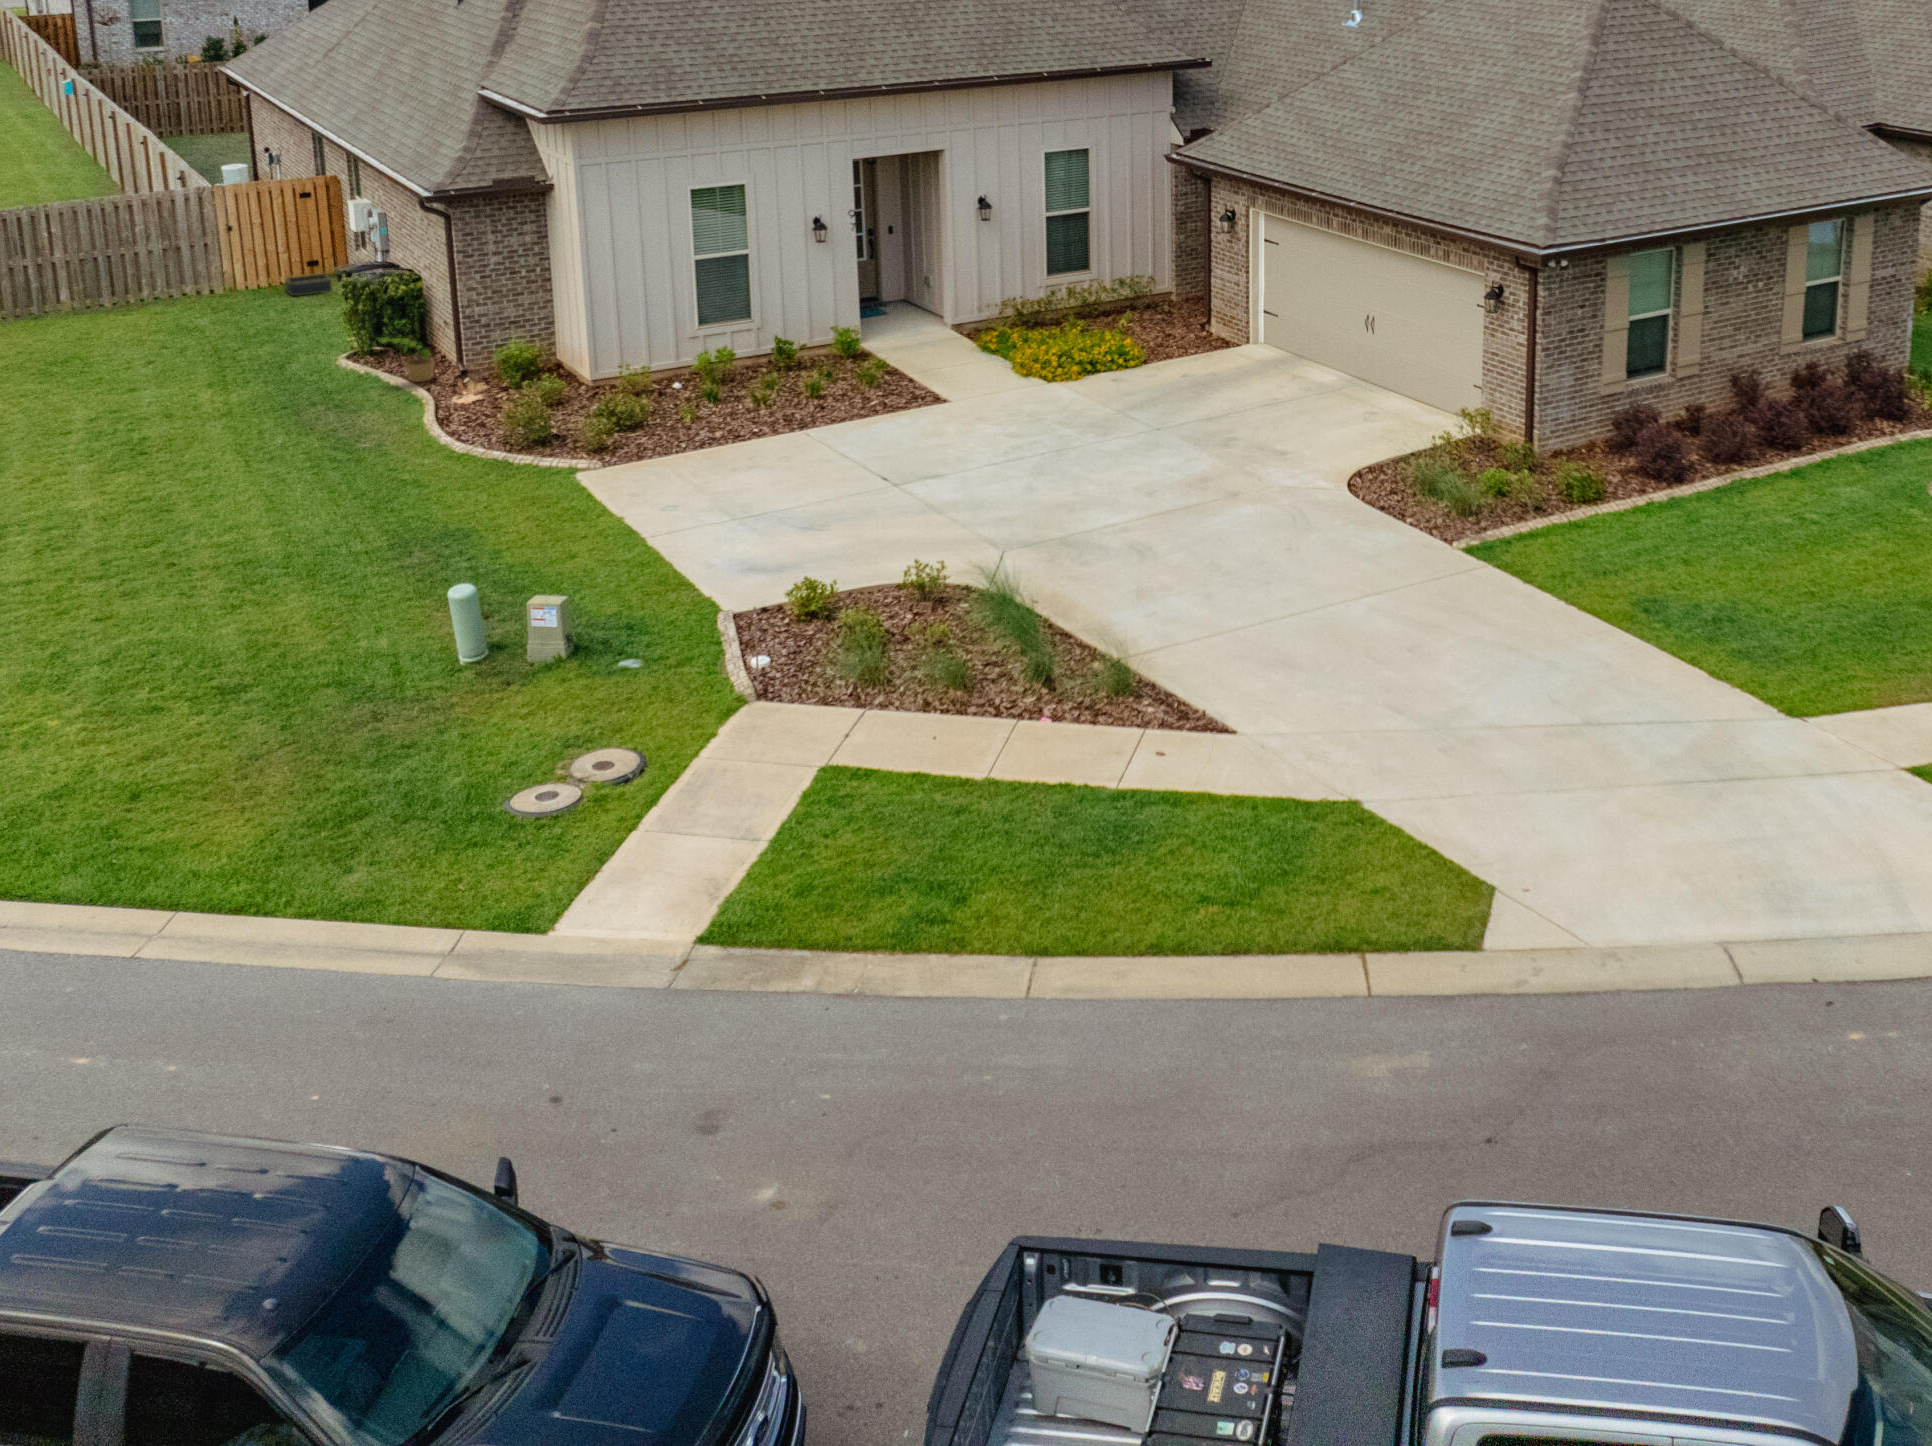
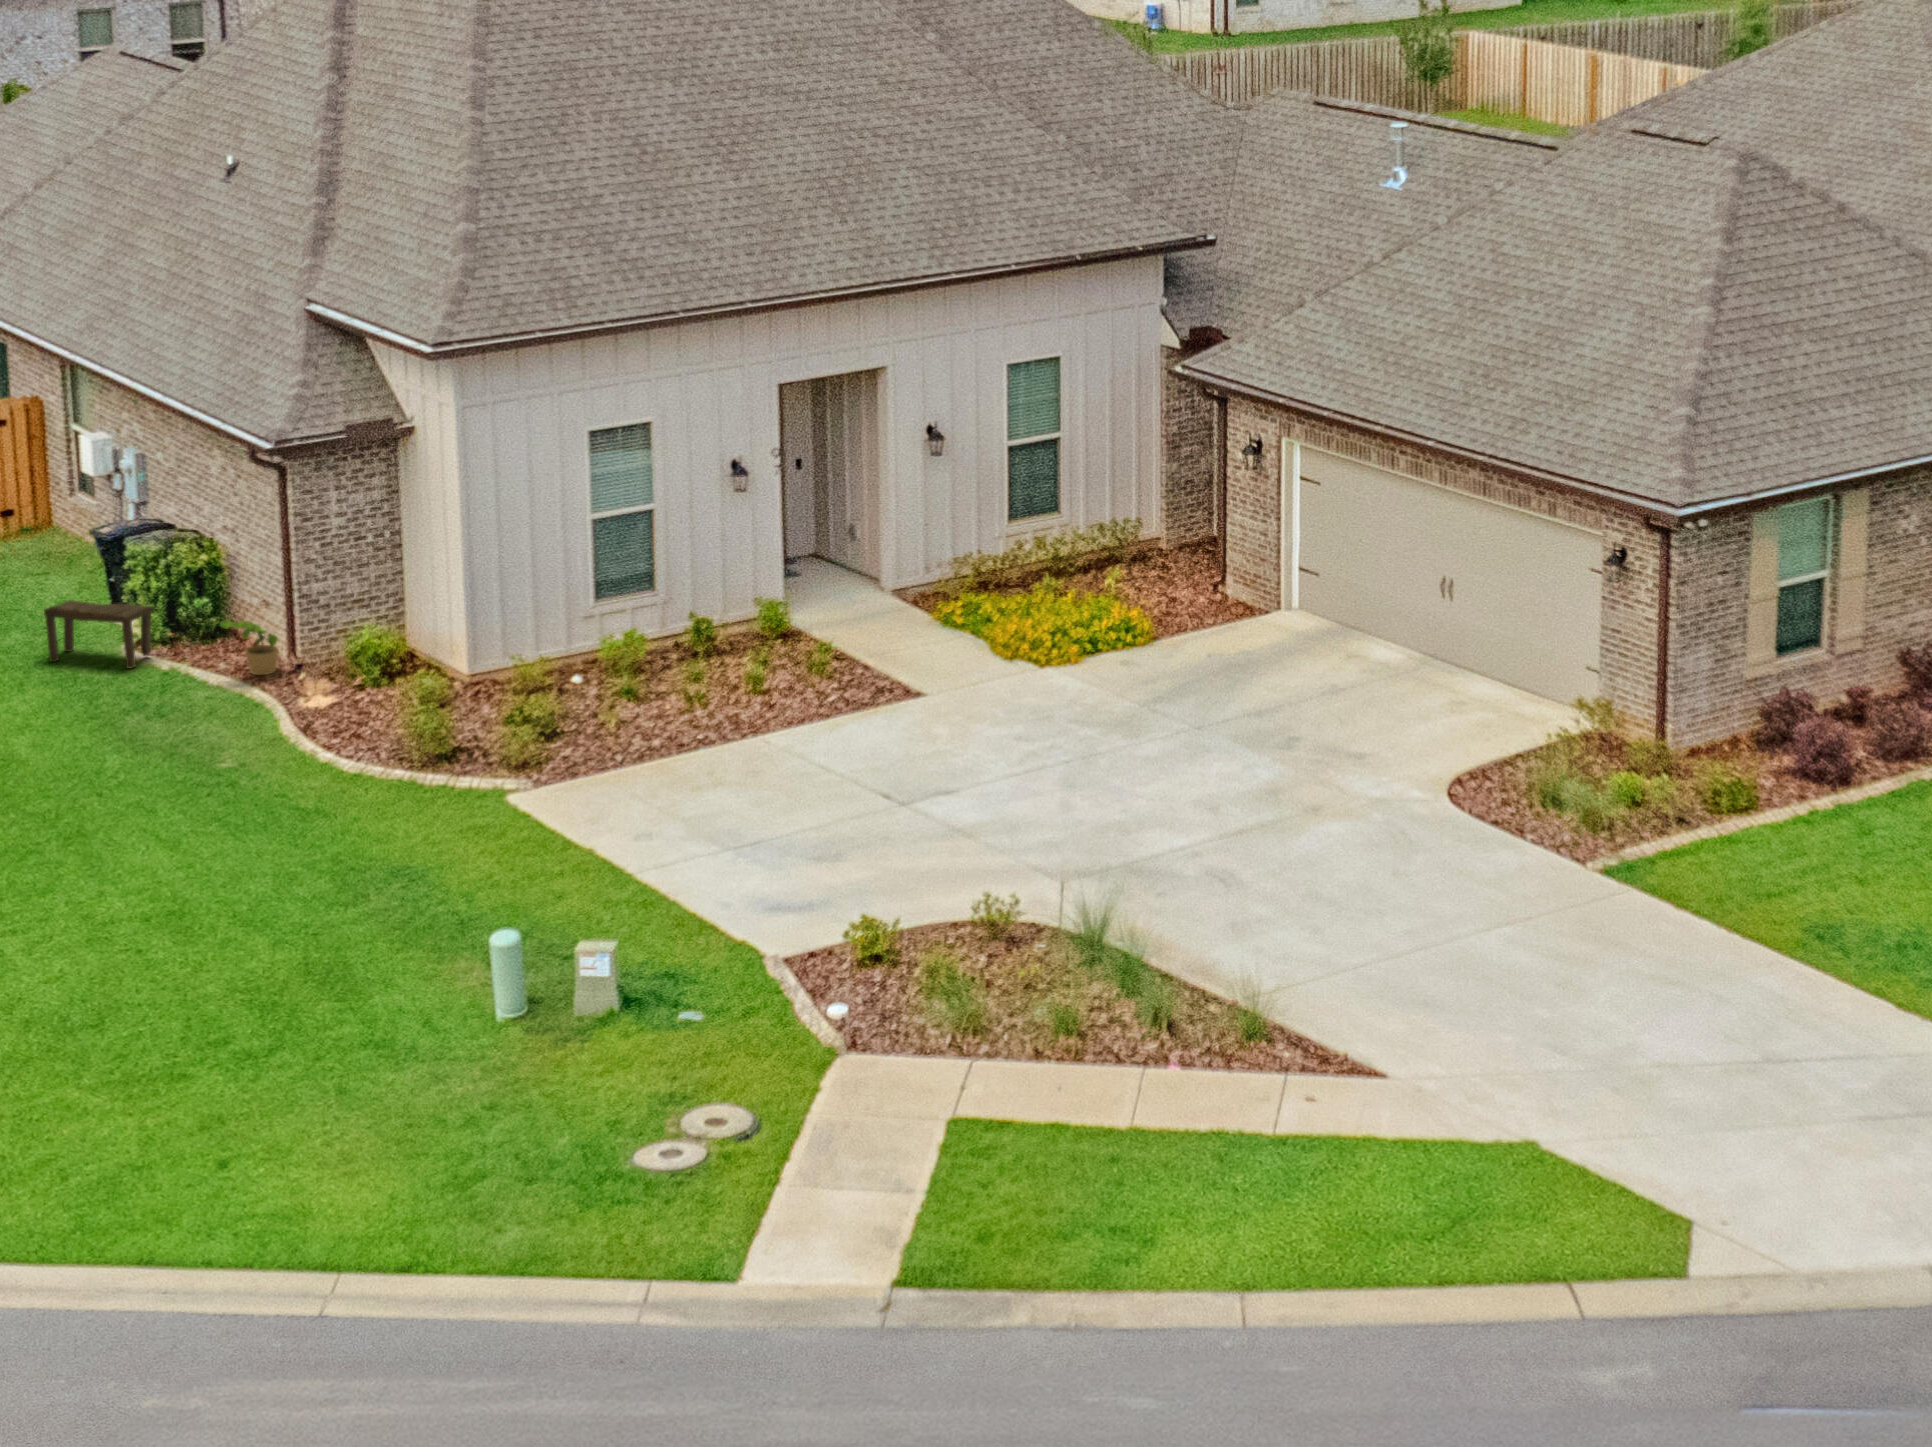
basket: present [285,274,332,296] -> none [29,531,87,561]
bench: none [244,320,336,375] -> present [44,600,153,669]

